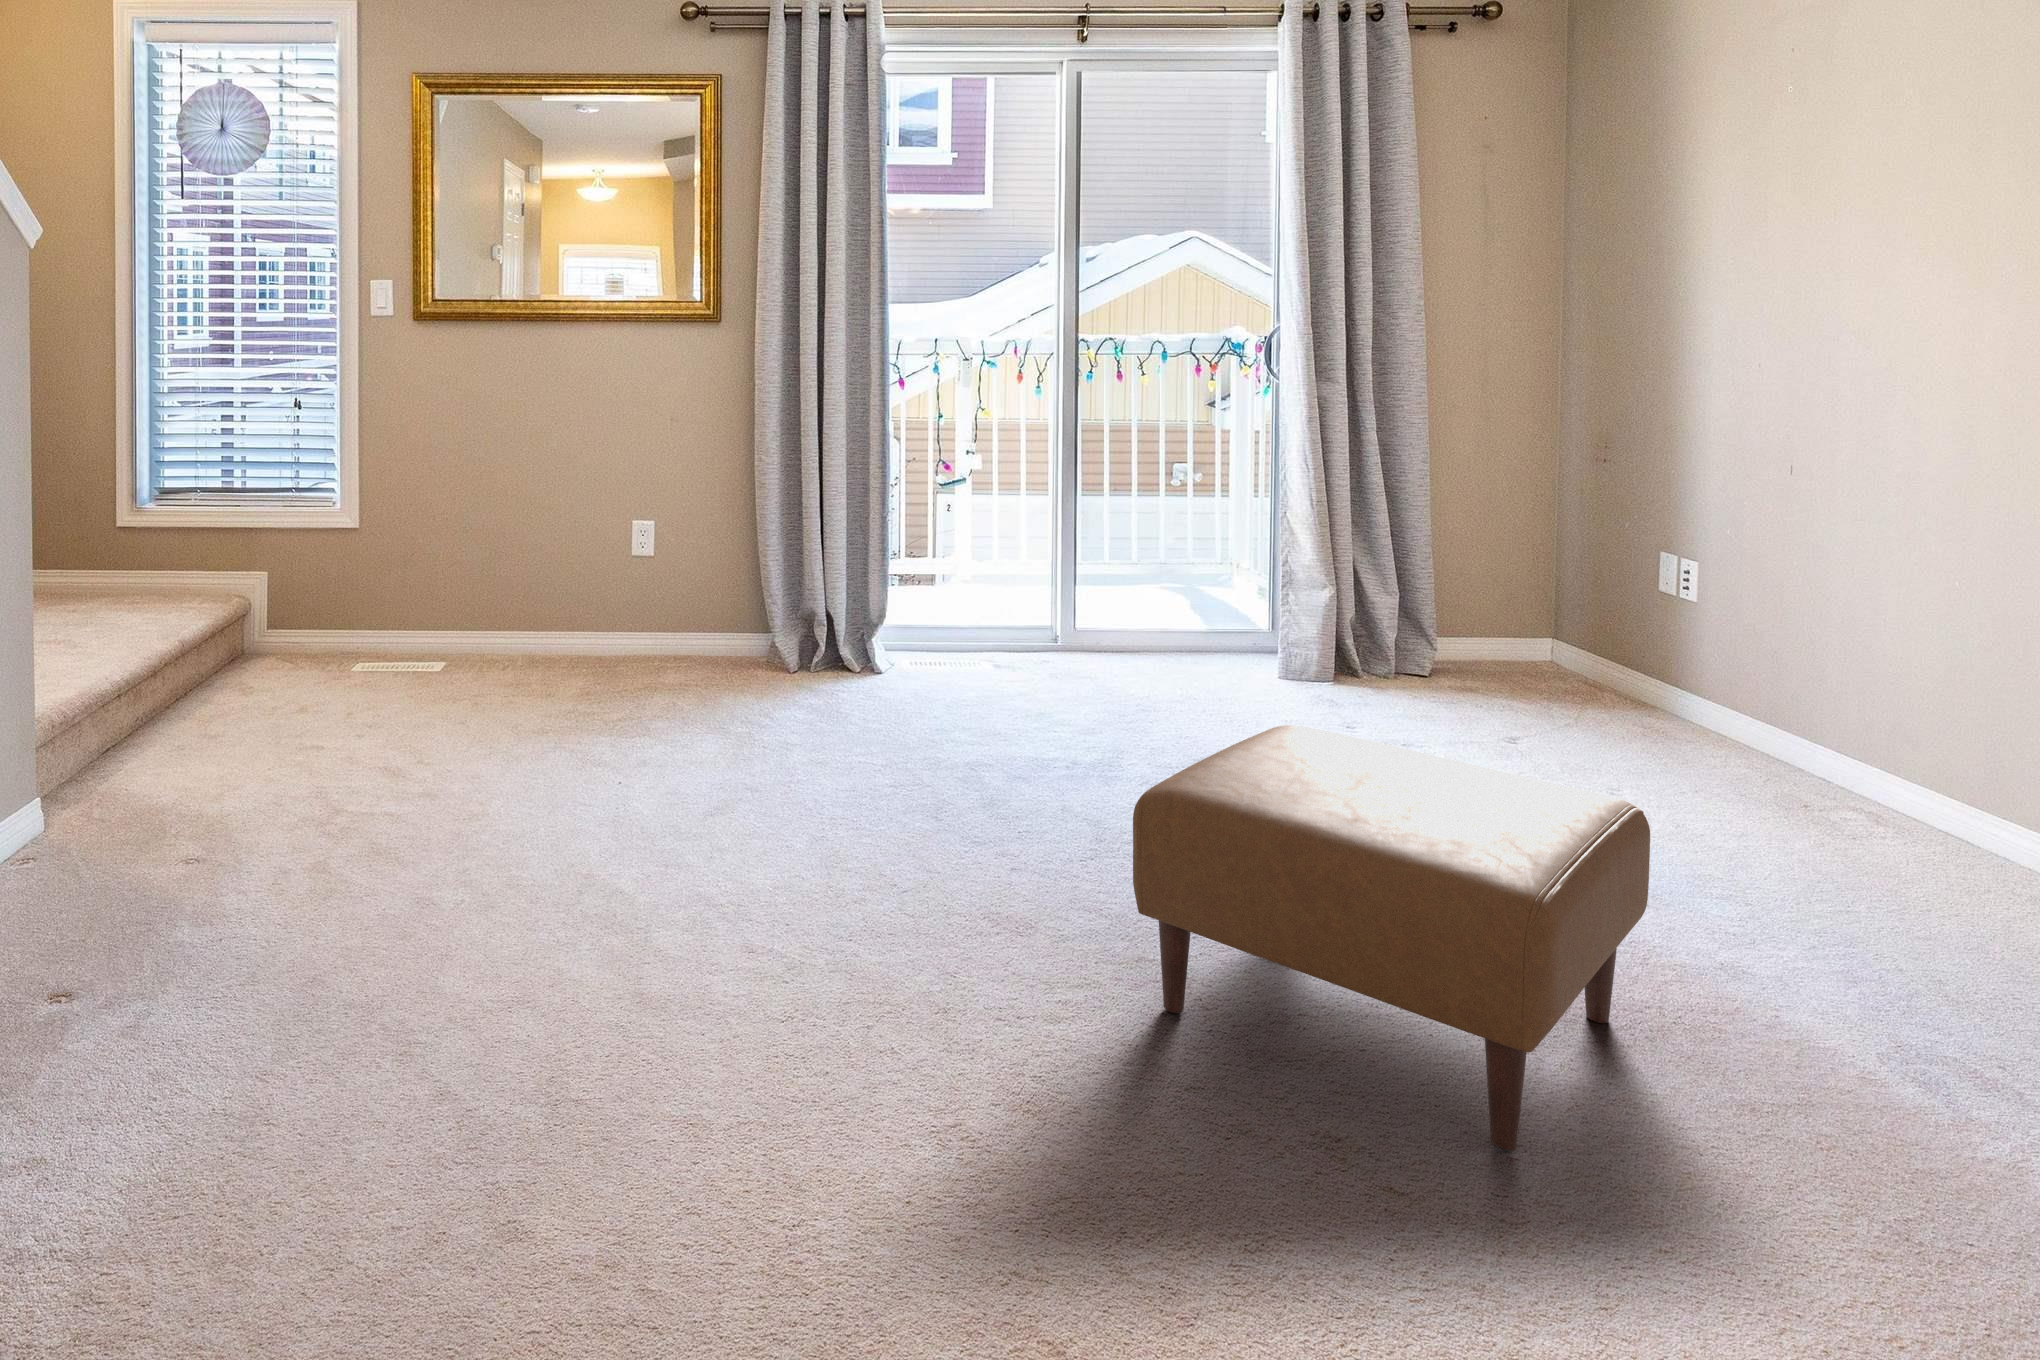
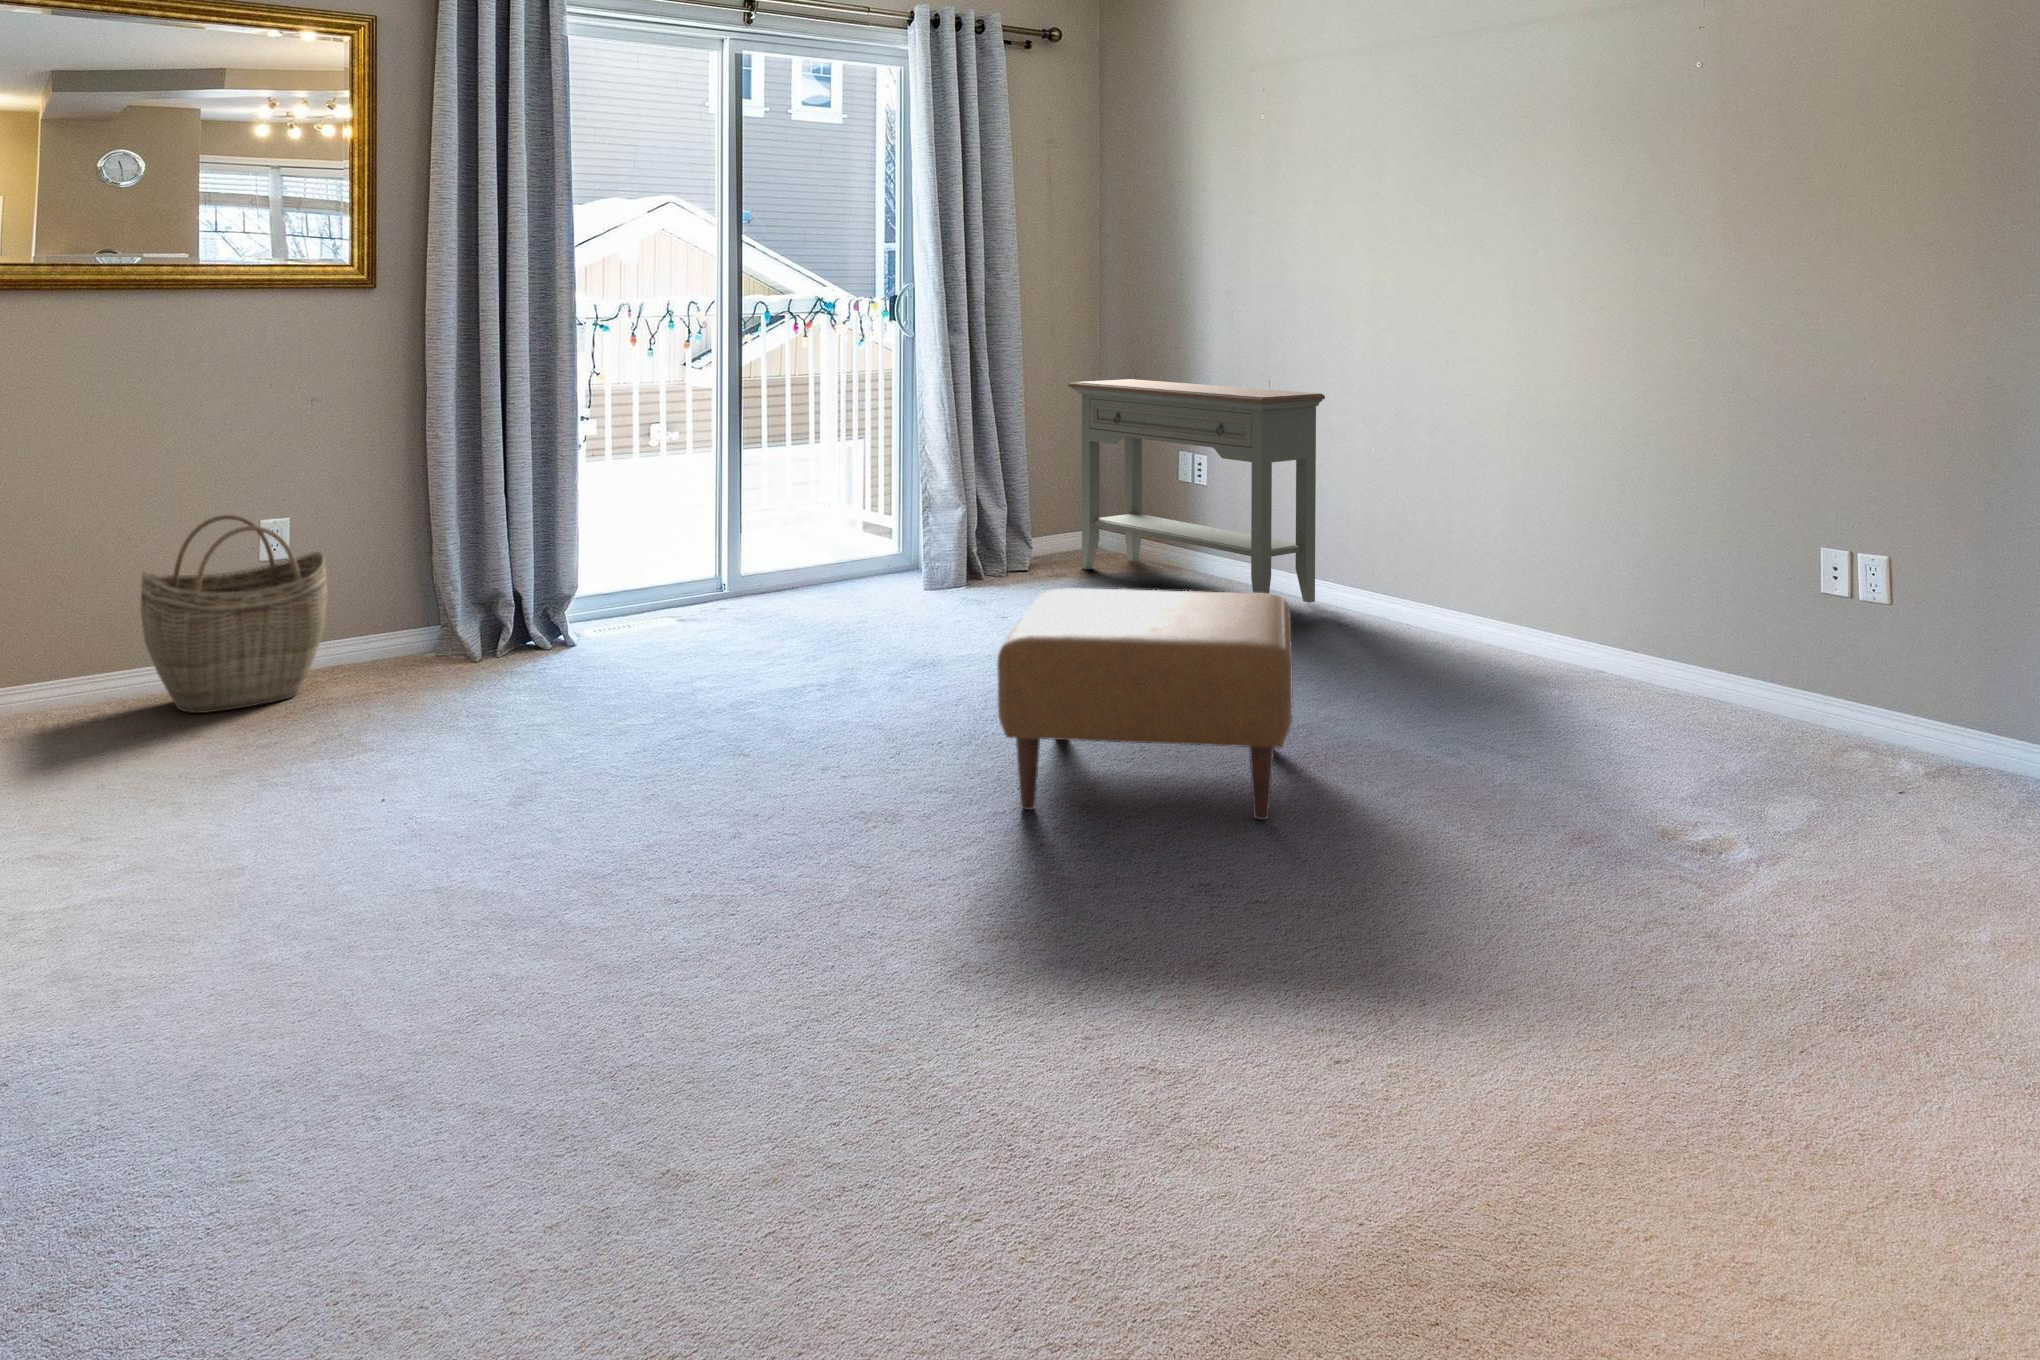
console table: none [1492,445,1881,797] -> present [1068,379,1325,603]
woven basket: none [521,514,659,683] -> present [141,515,327,713]

